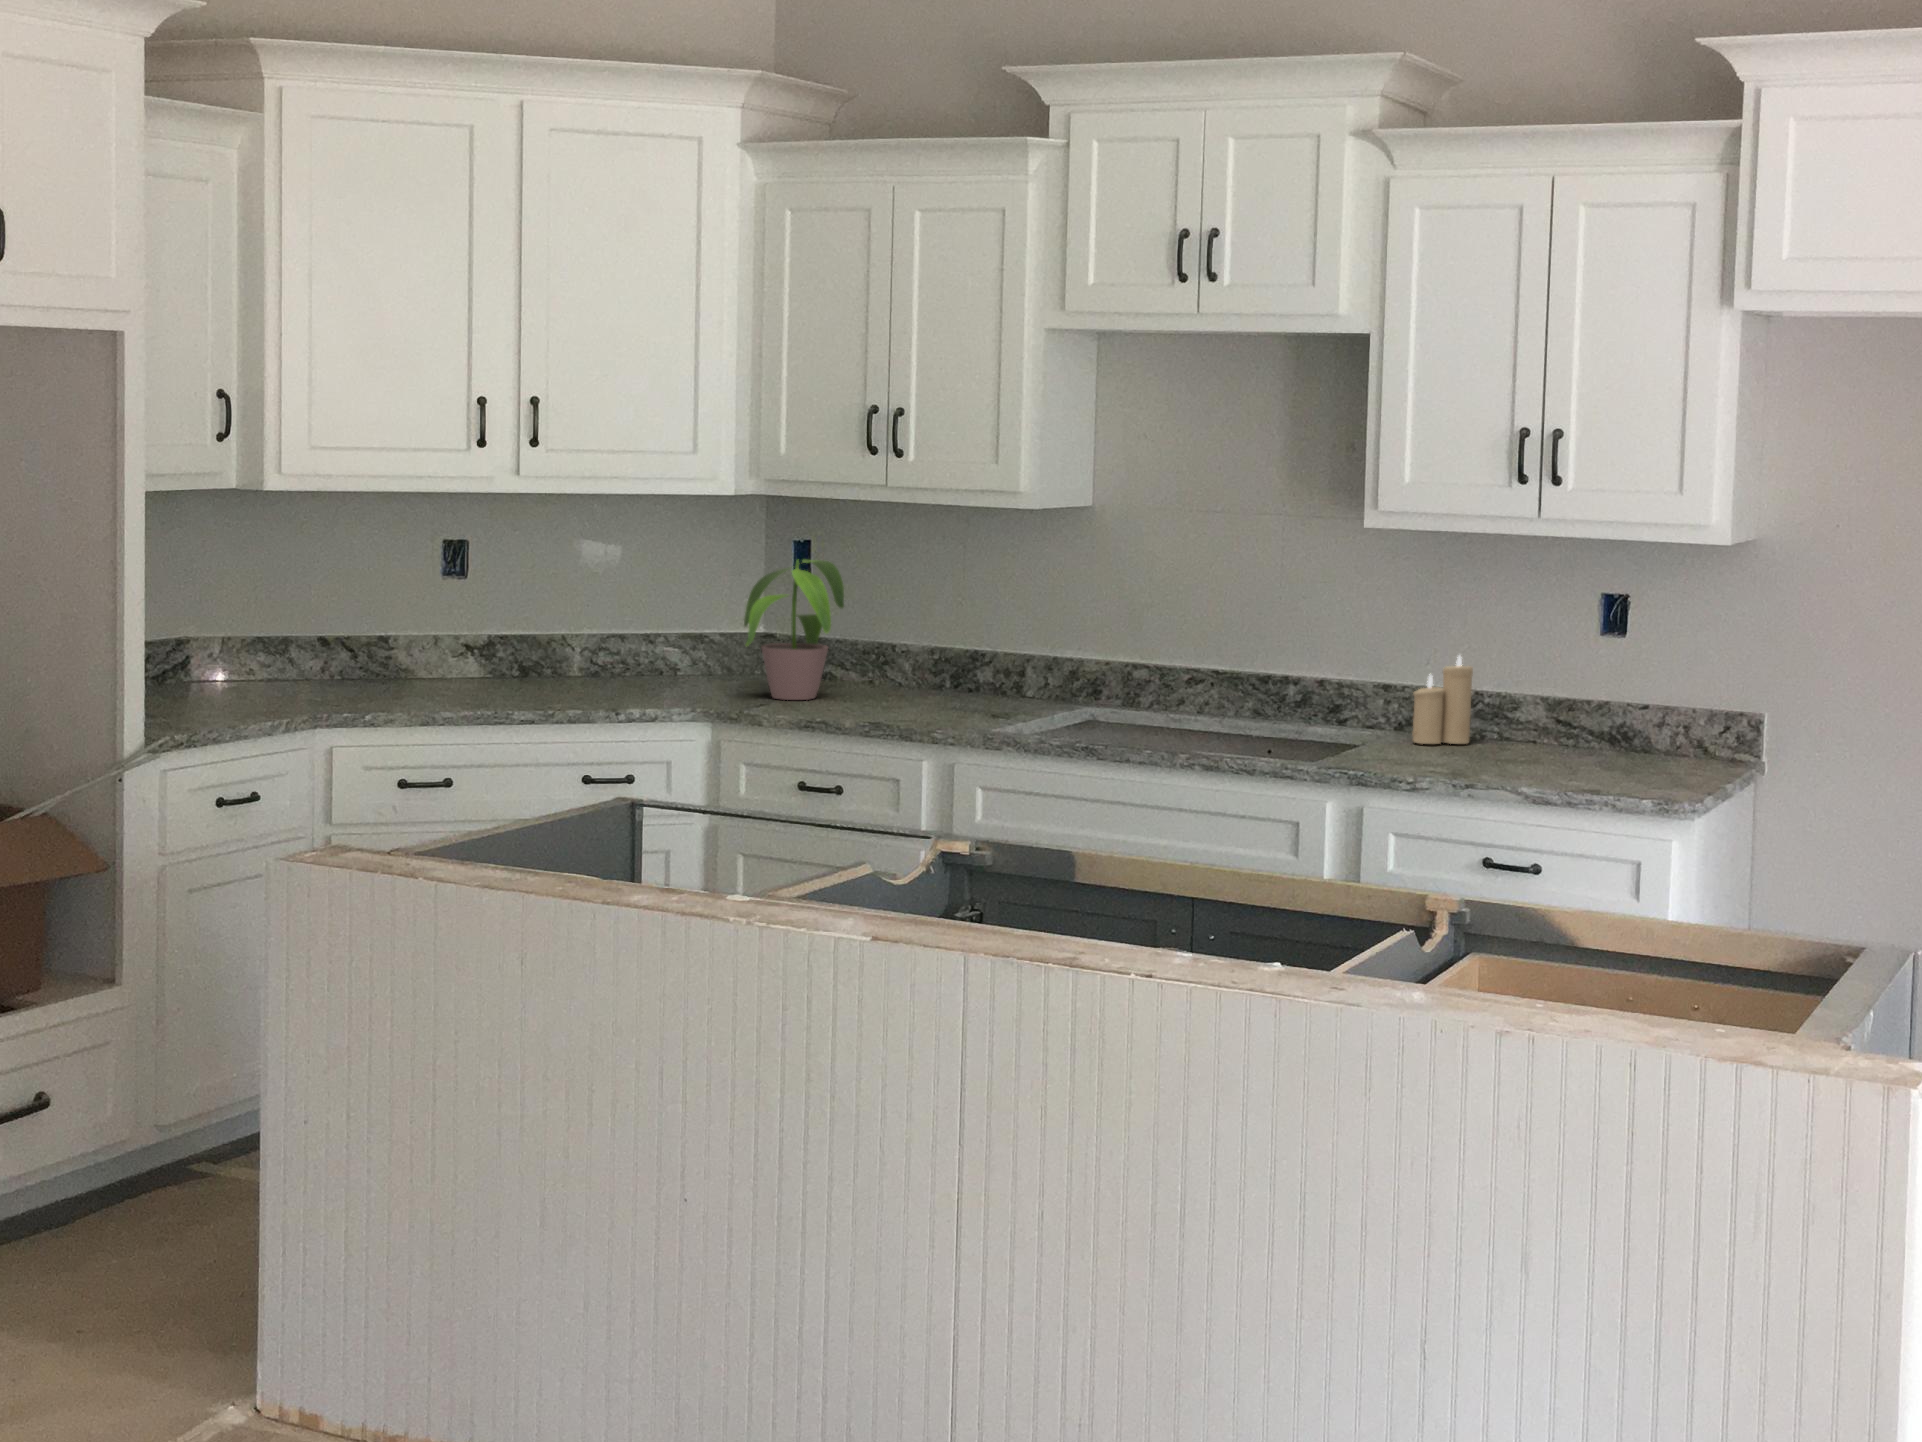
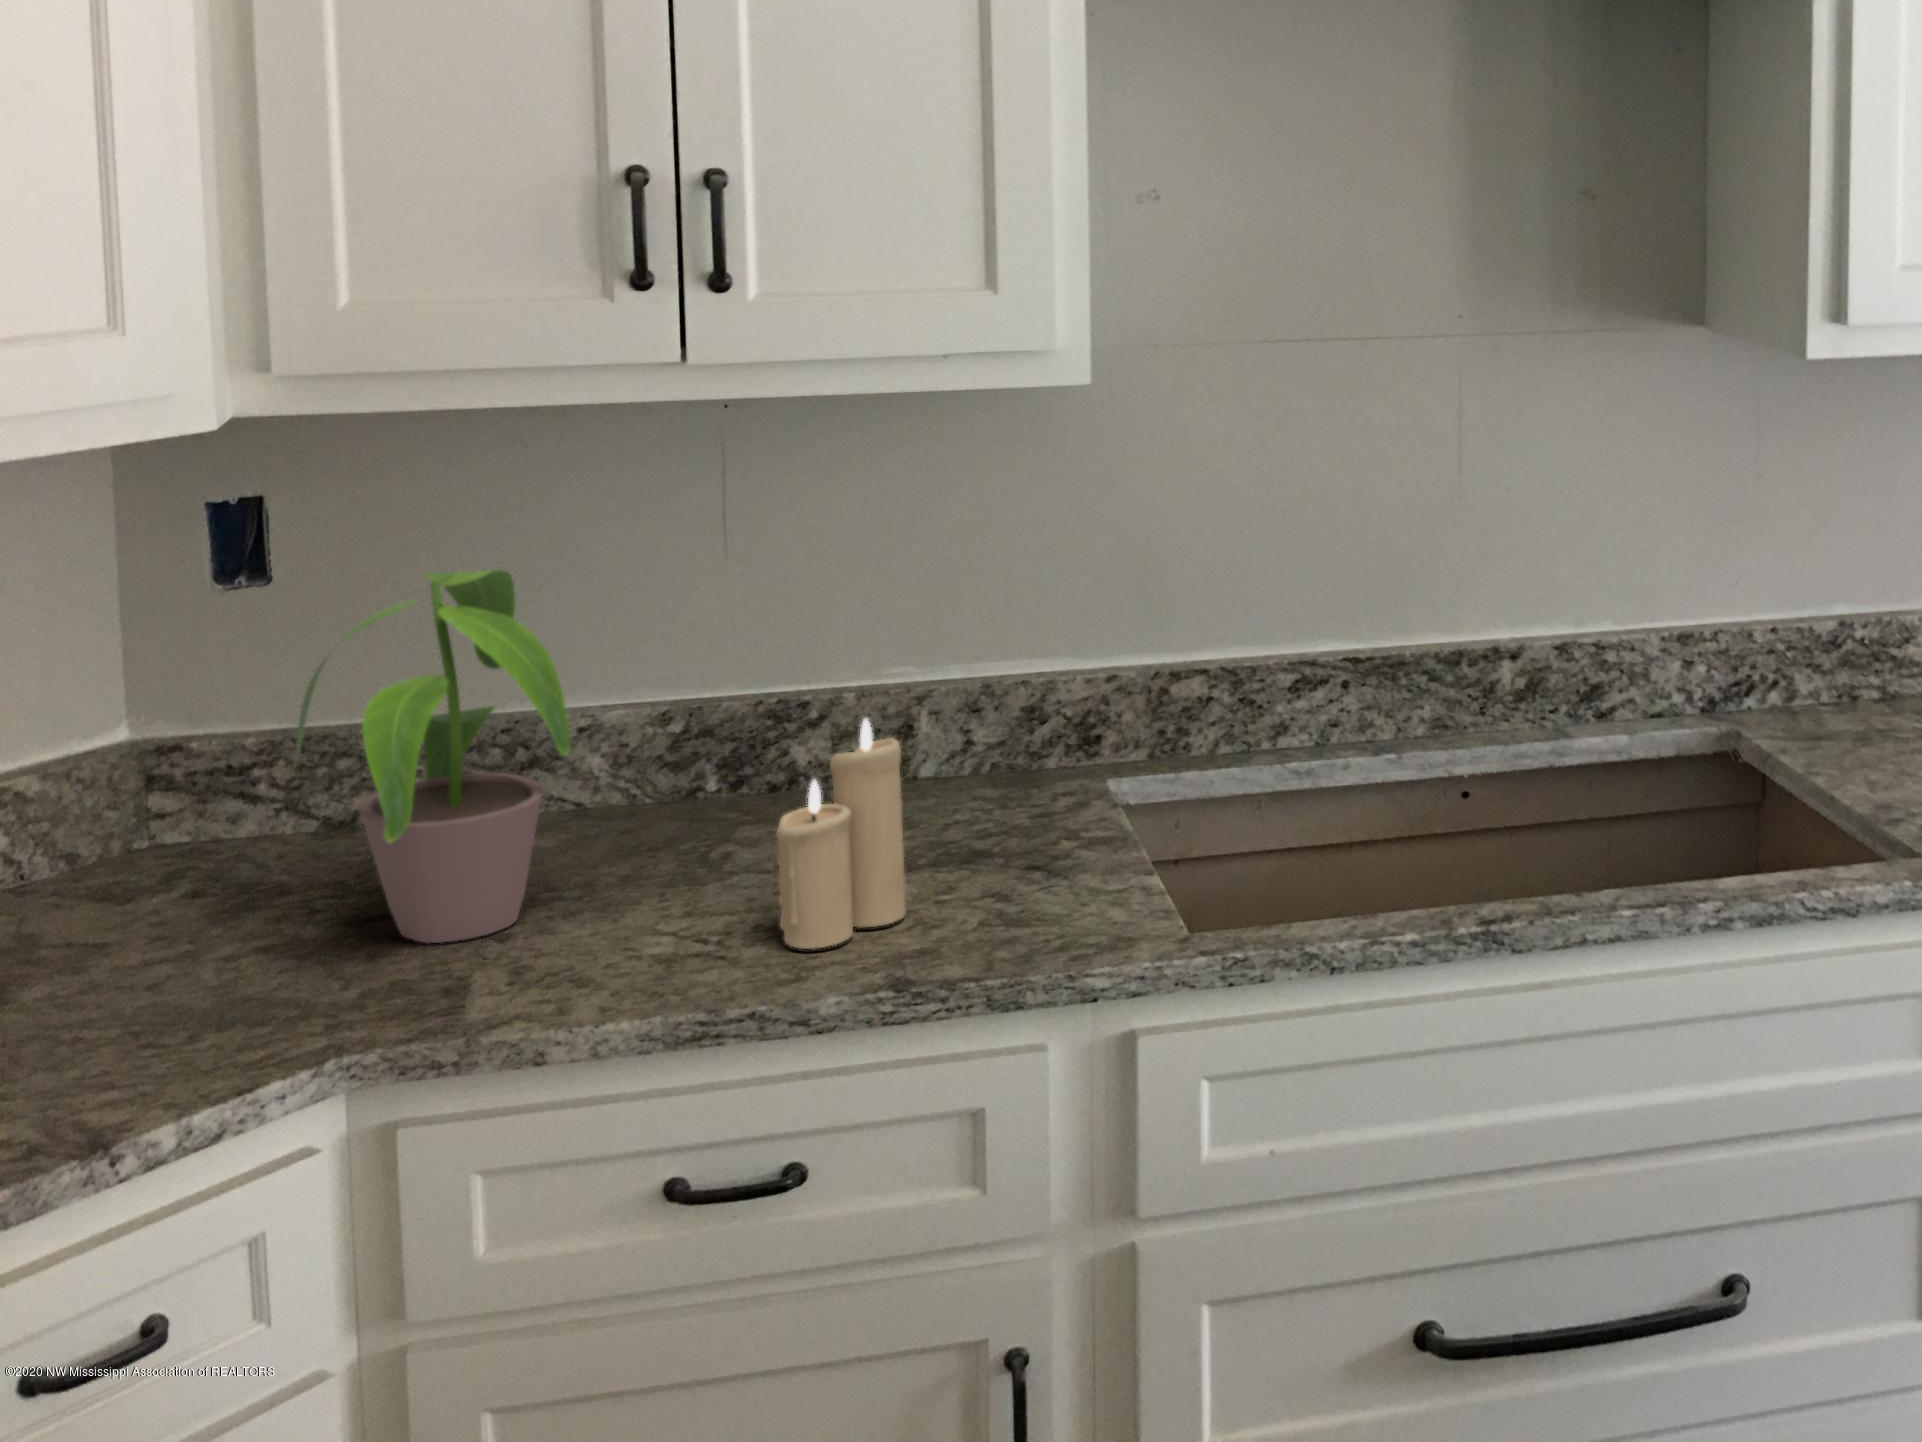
candle: present [1412,655,1473,744] -> present [776,719,906,949]

